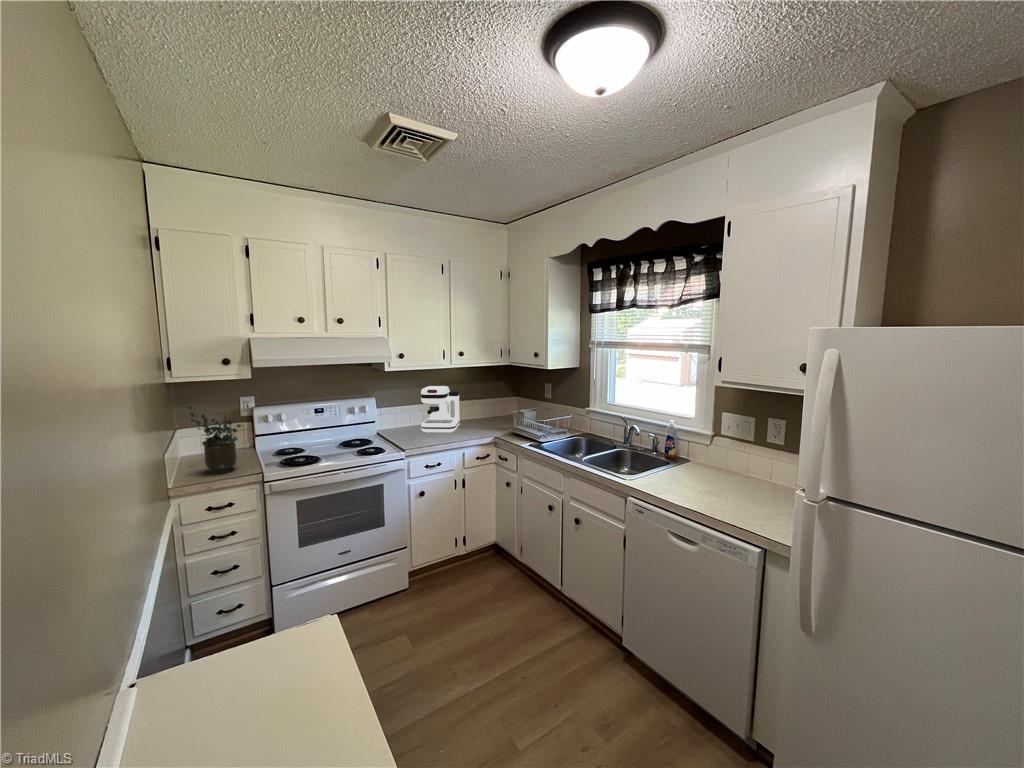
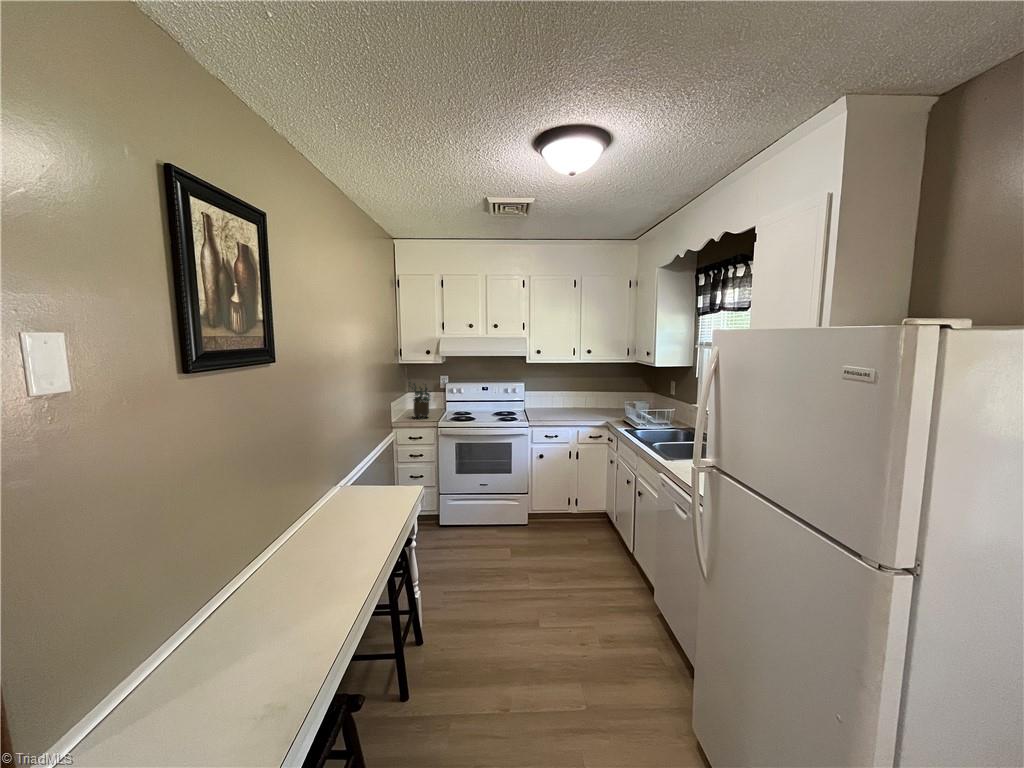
coffee maker: present [421,386,460,433] -> none [555,377,589,415]

